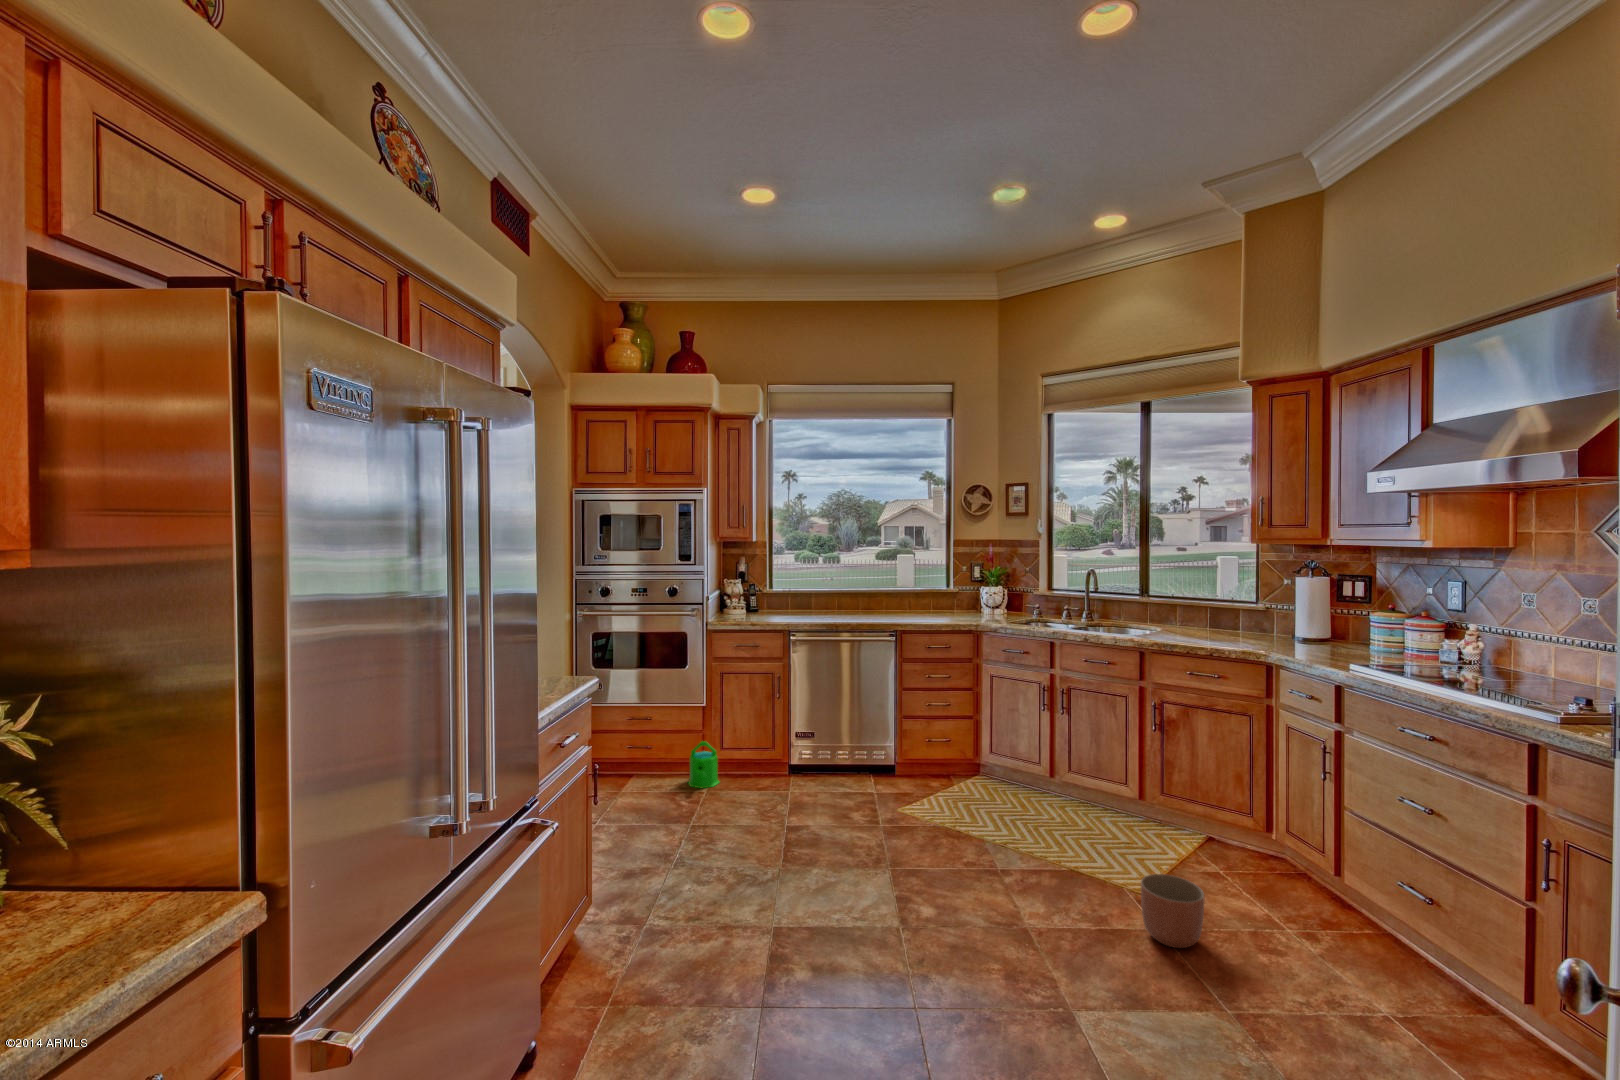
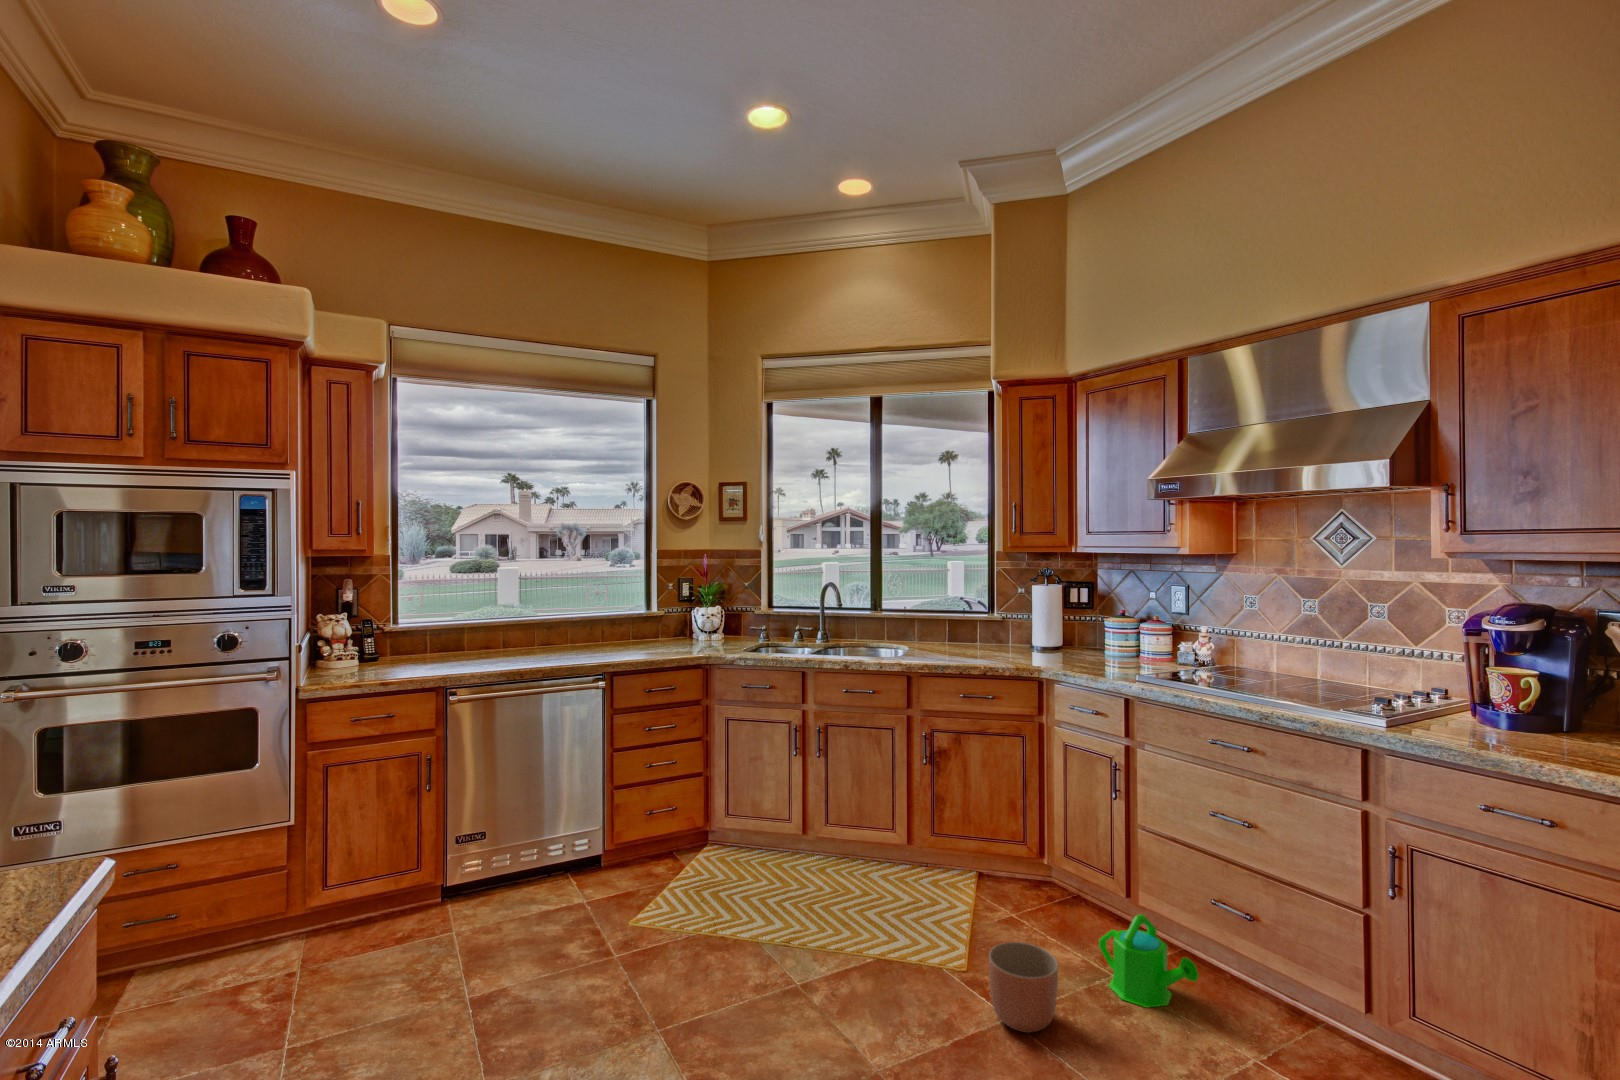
watering can: present [688,741,719,788] -> present [1099,914,1199,1008]

